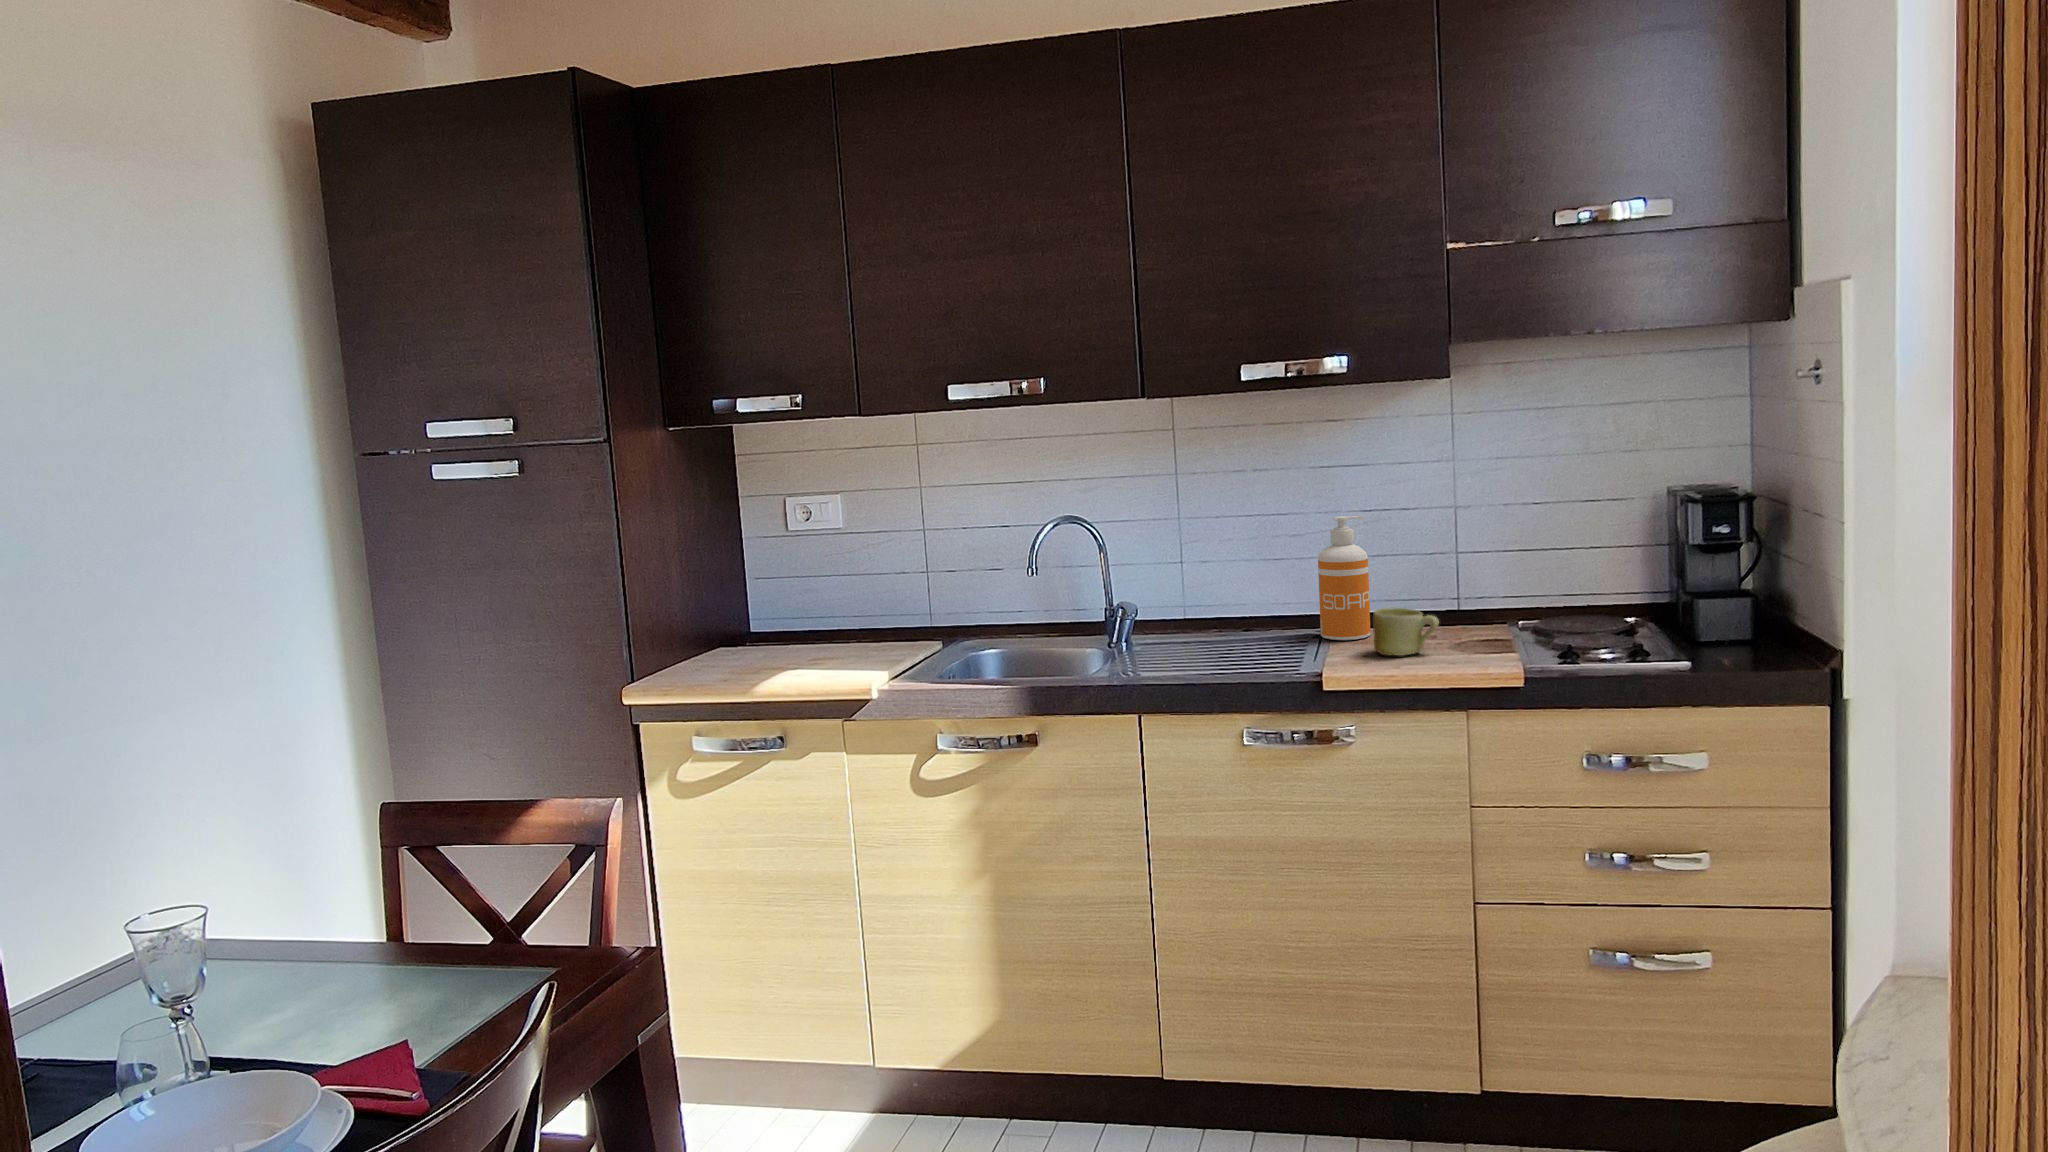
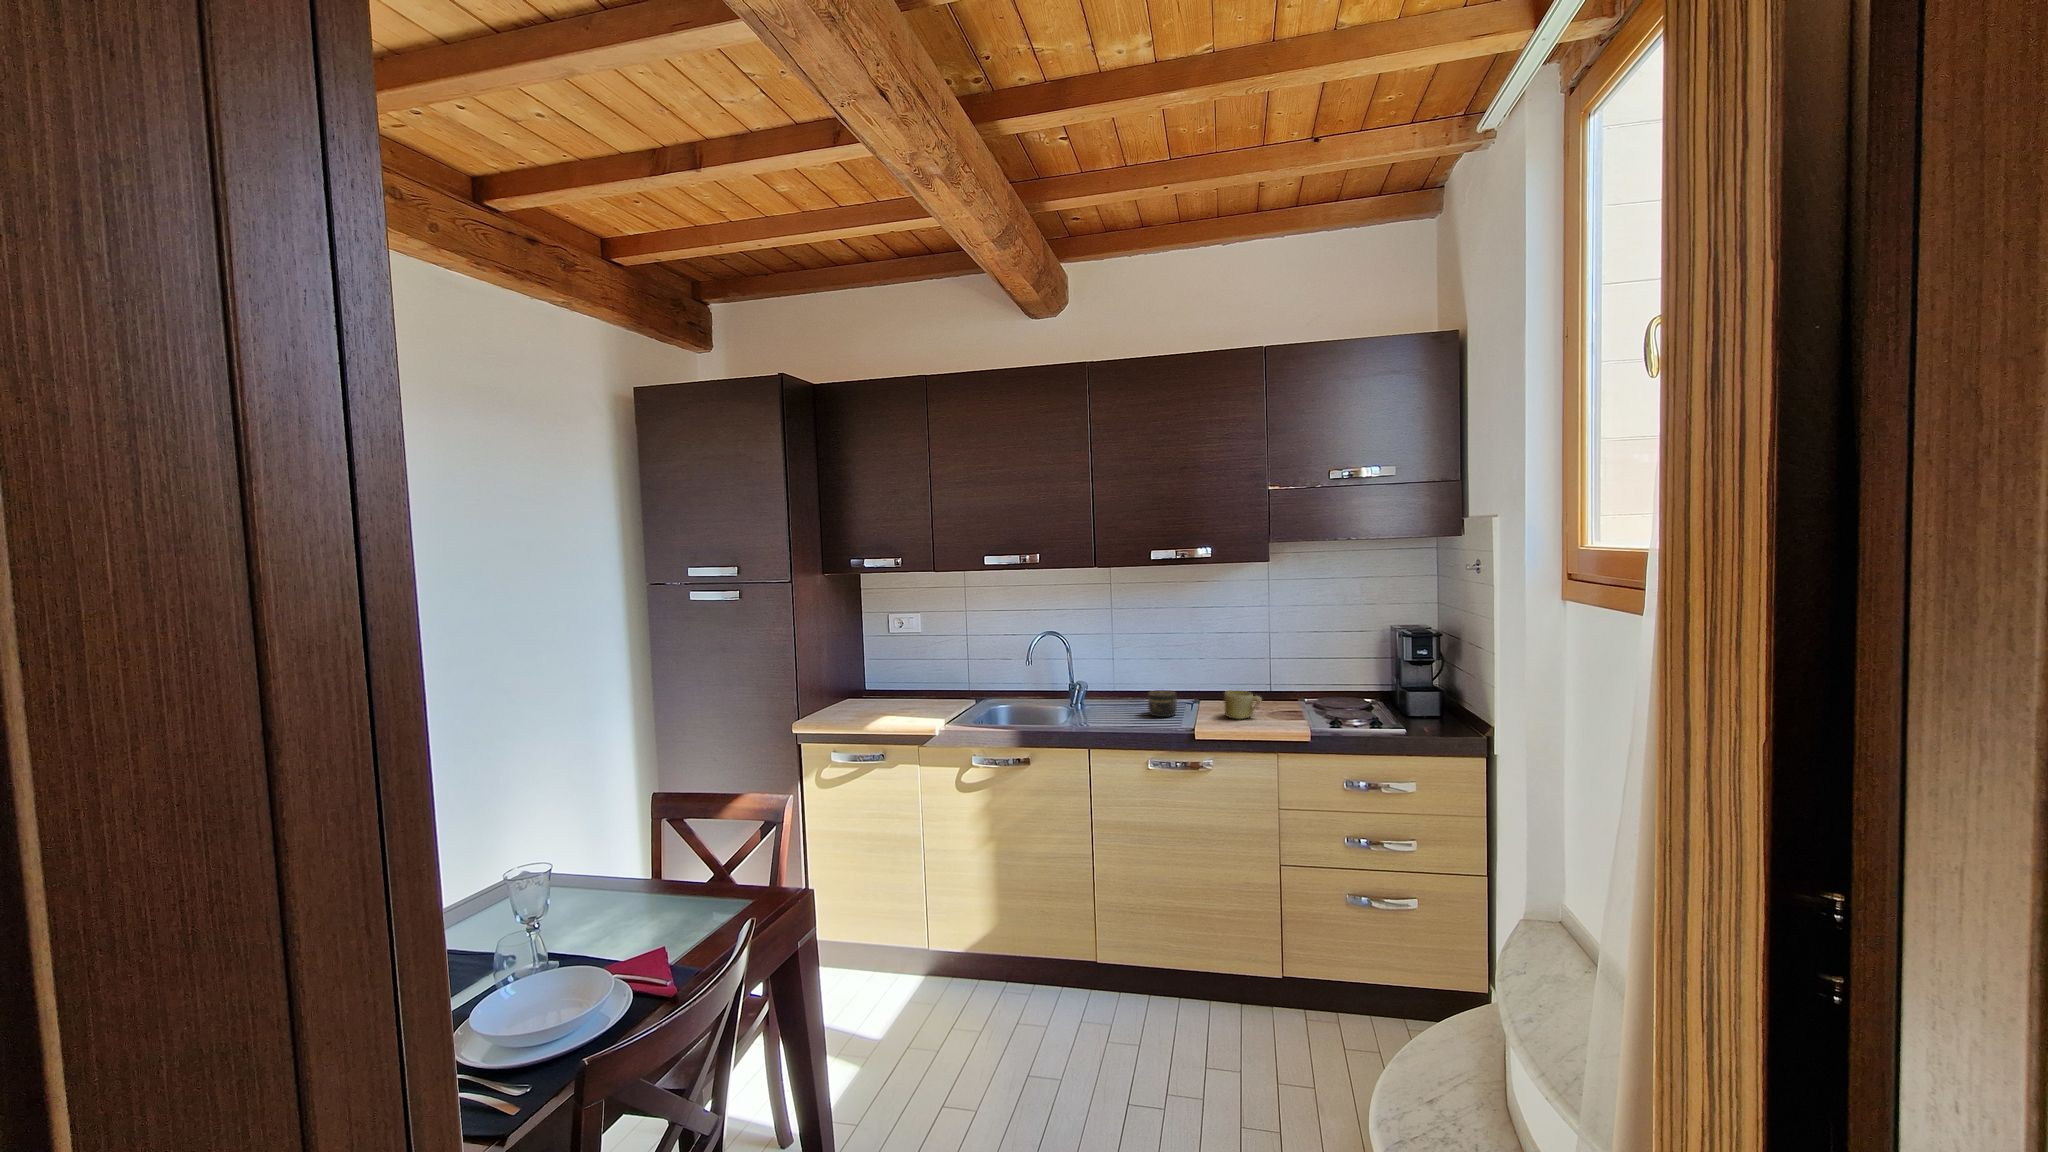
soap dispenser: present [1318,516,1370,640] -> none [1194,635,1223,707]
jar: none [1239,613,1290,658] -> present [1148,690,1177,717]

